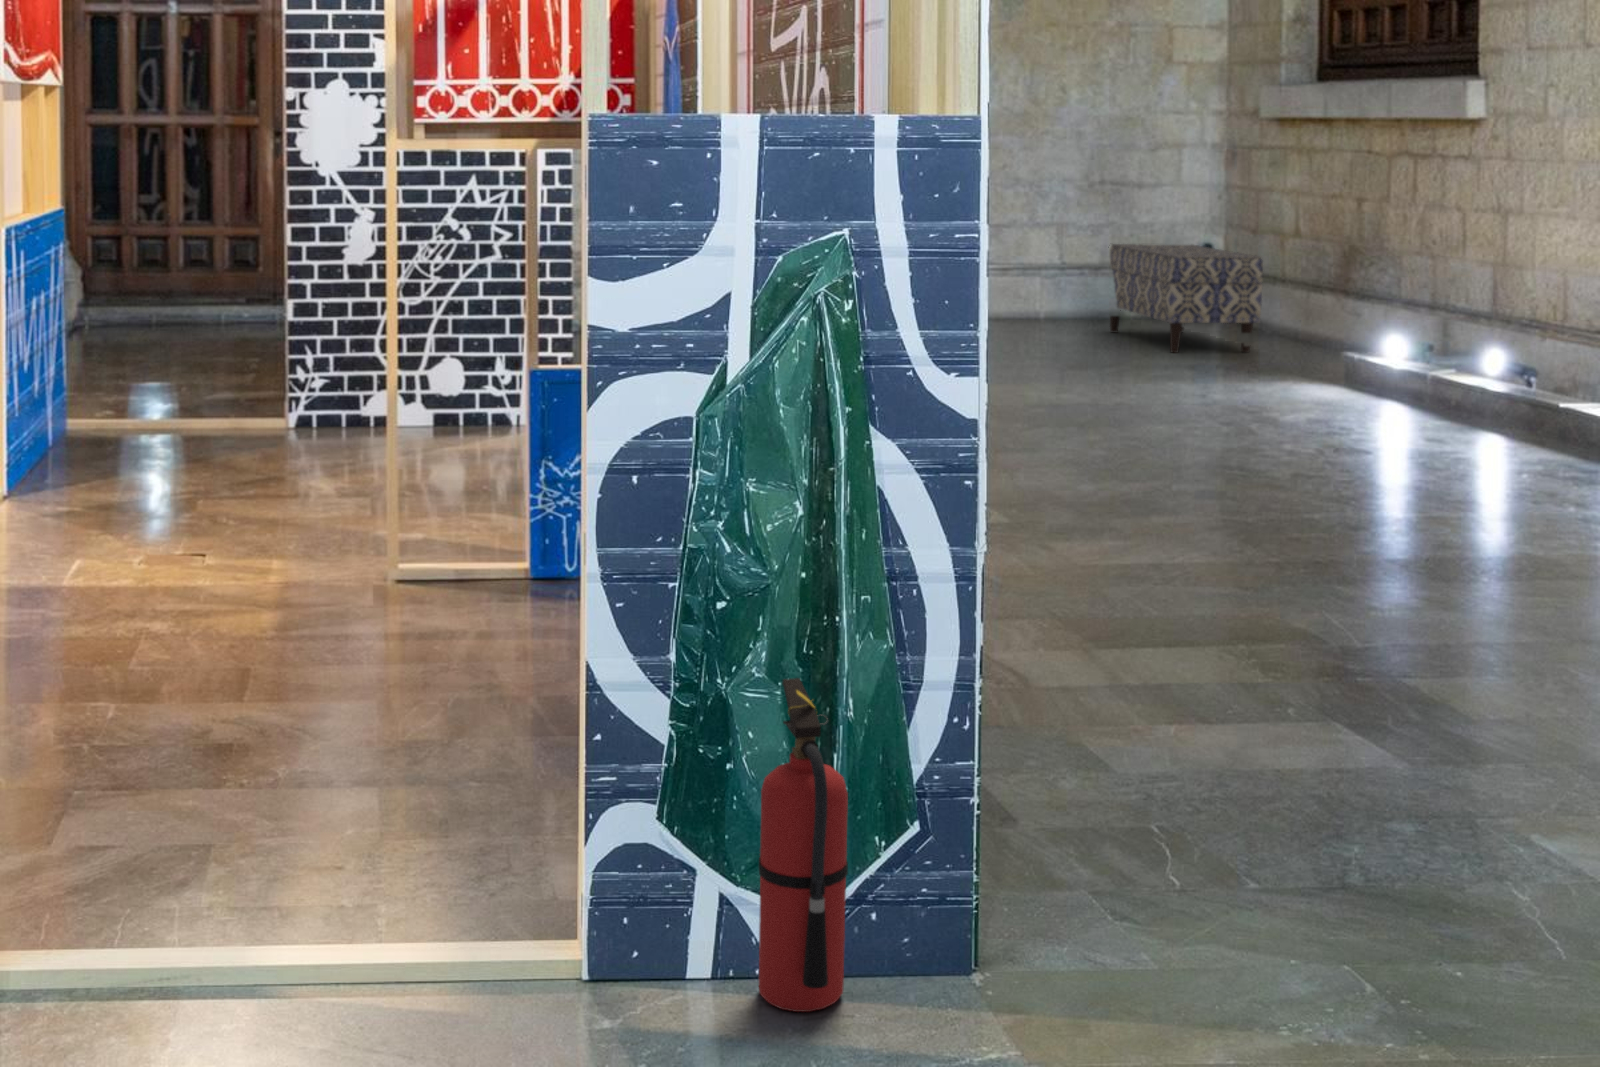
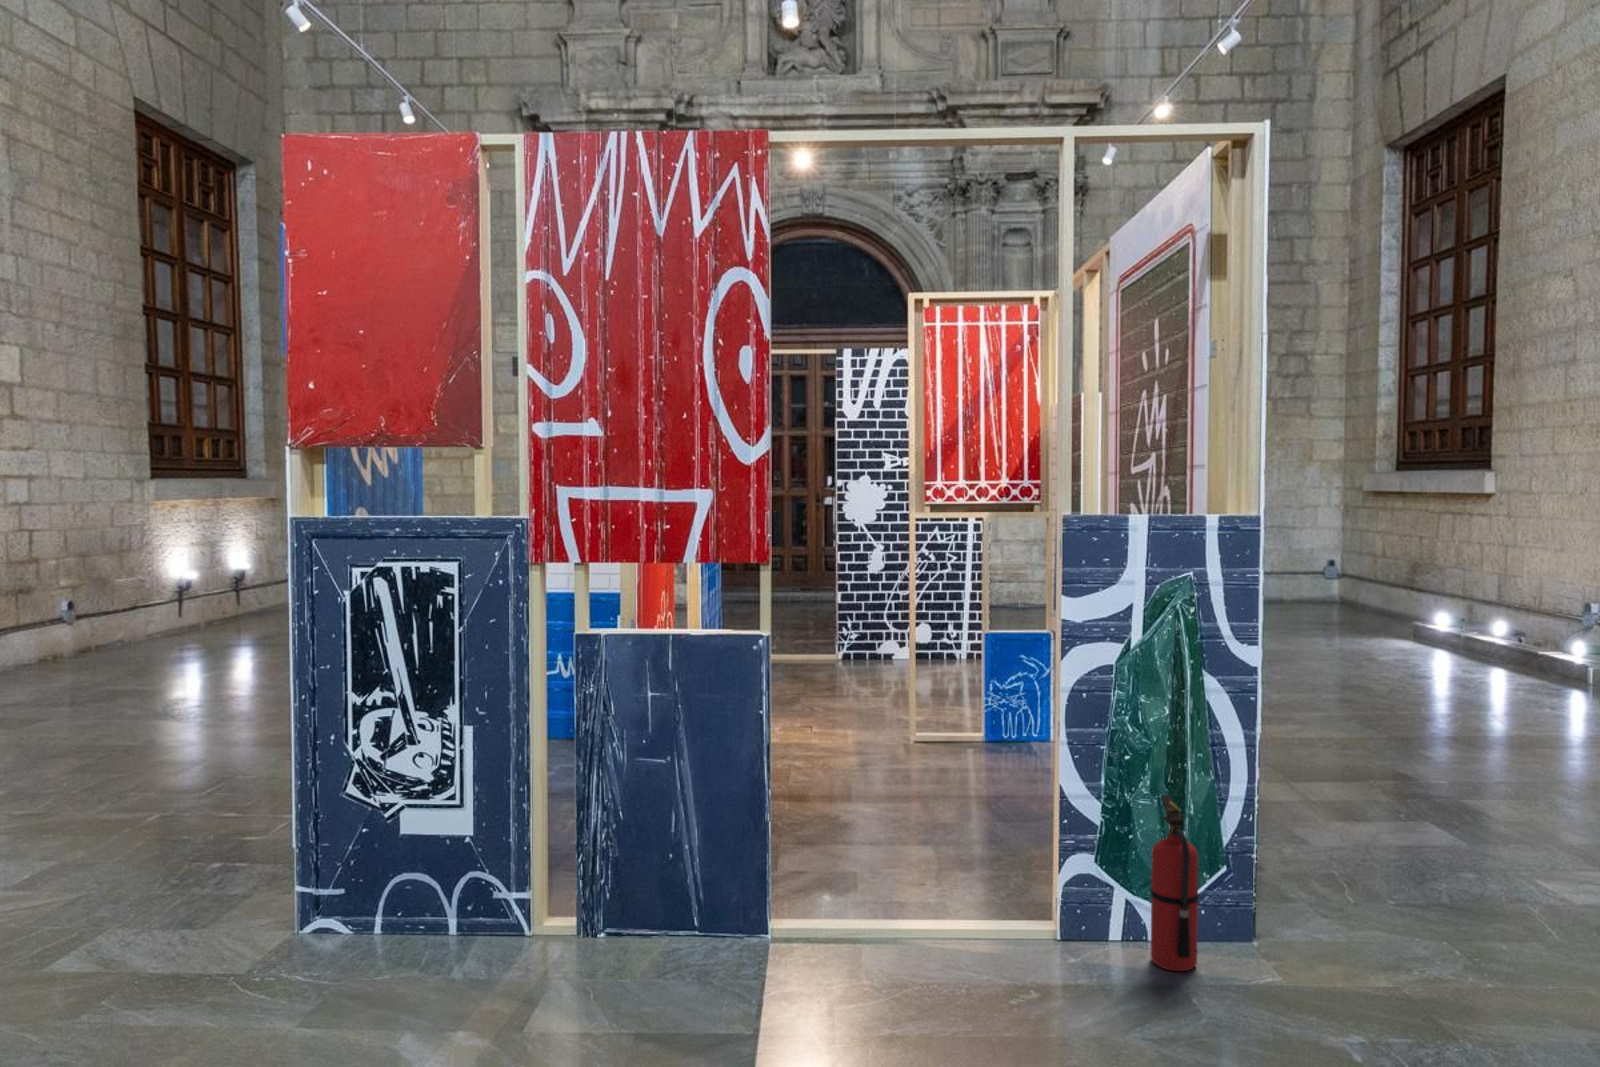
bench: present [1108,244,1263,353] -> none [1296,556,1400,622]

